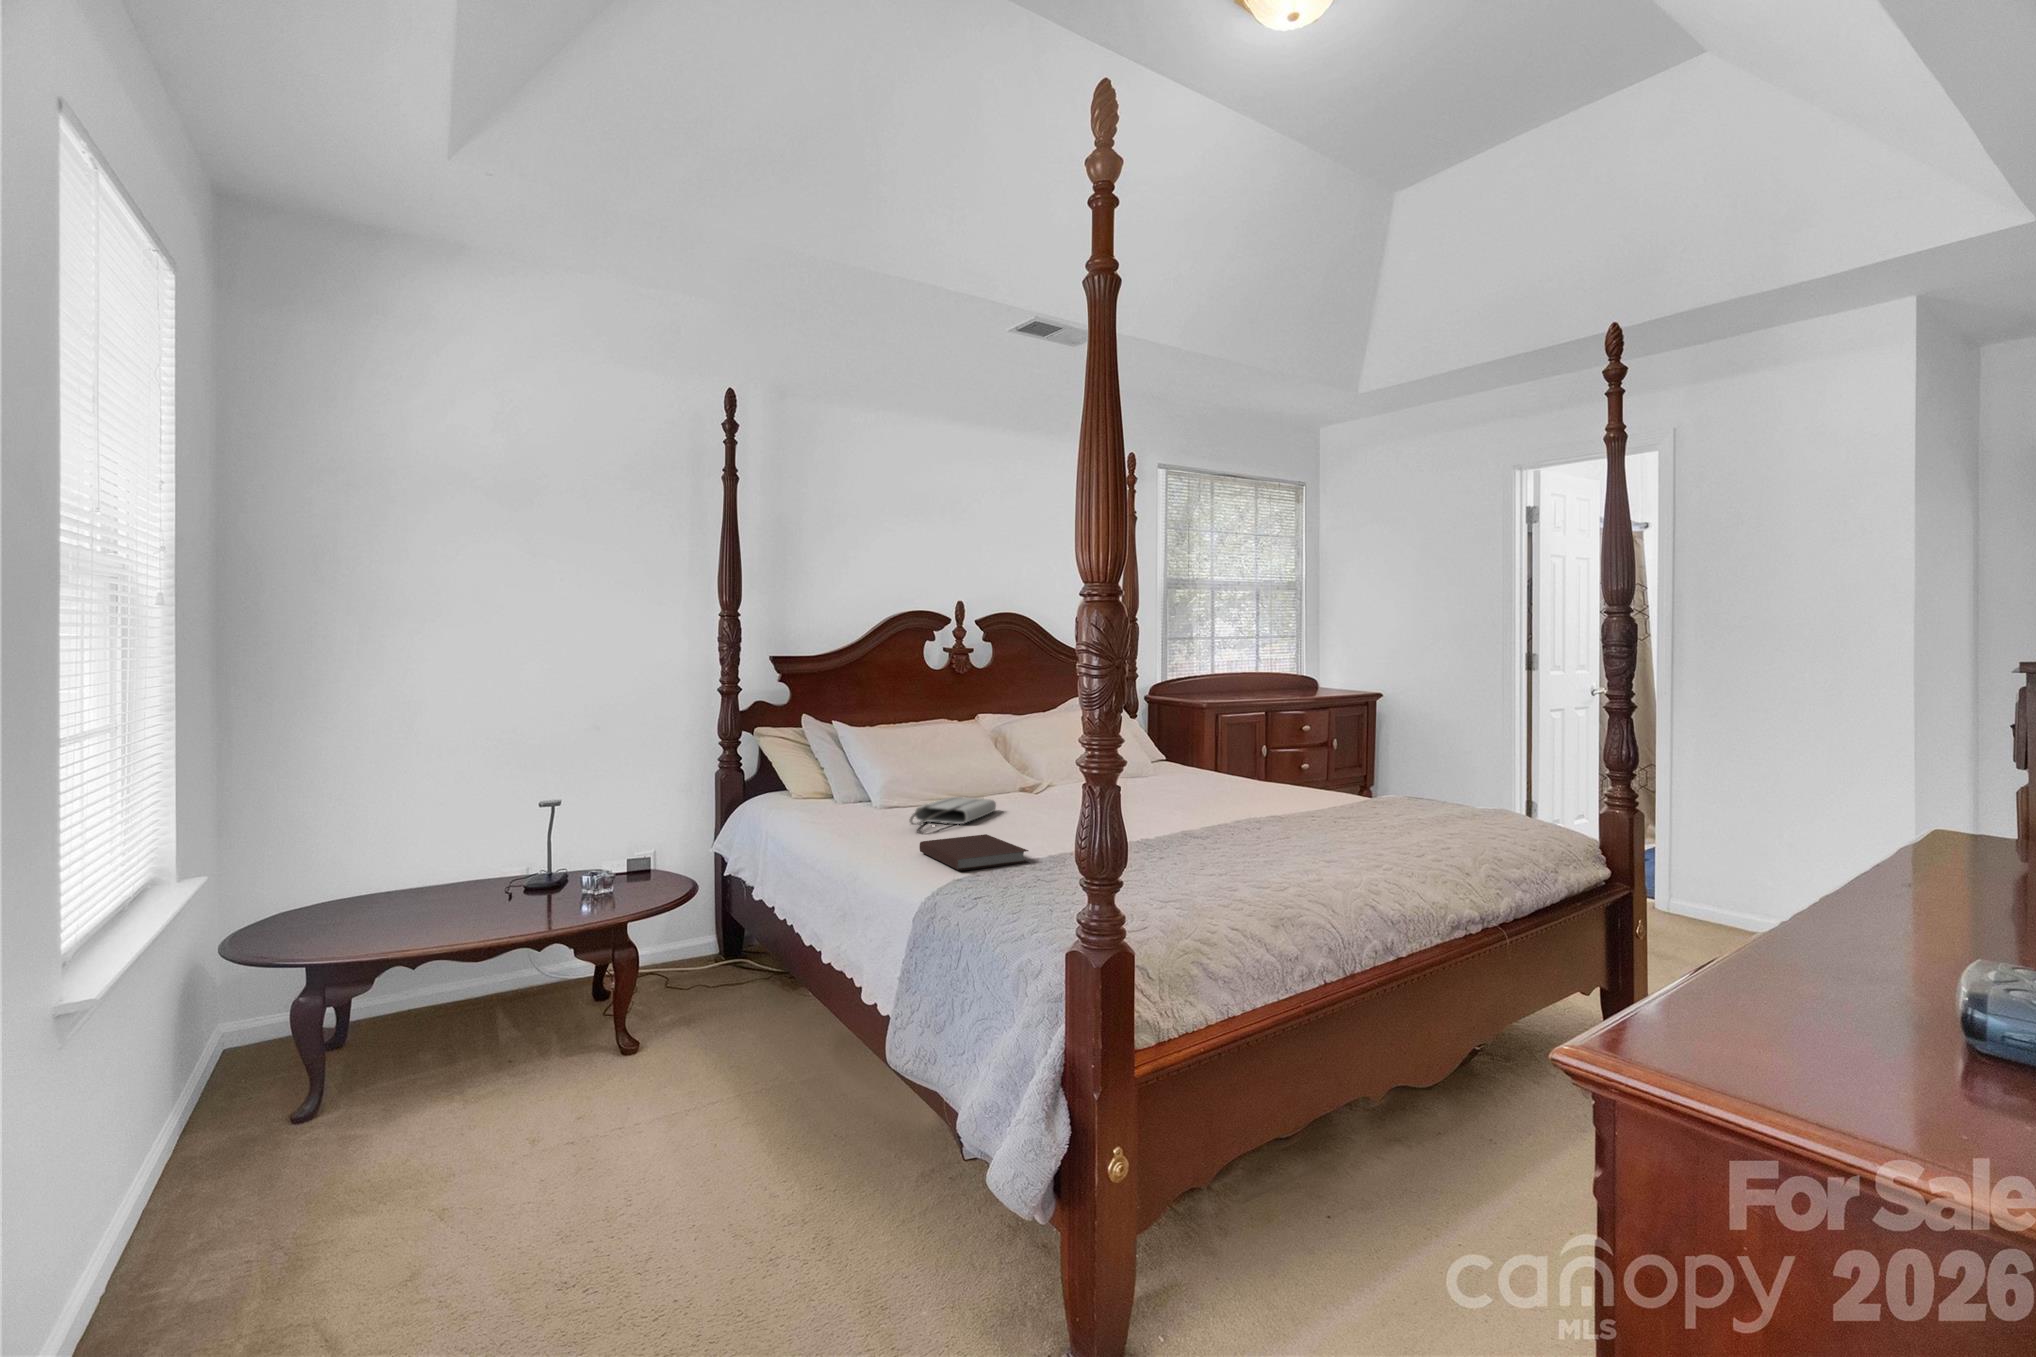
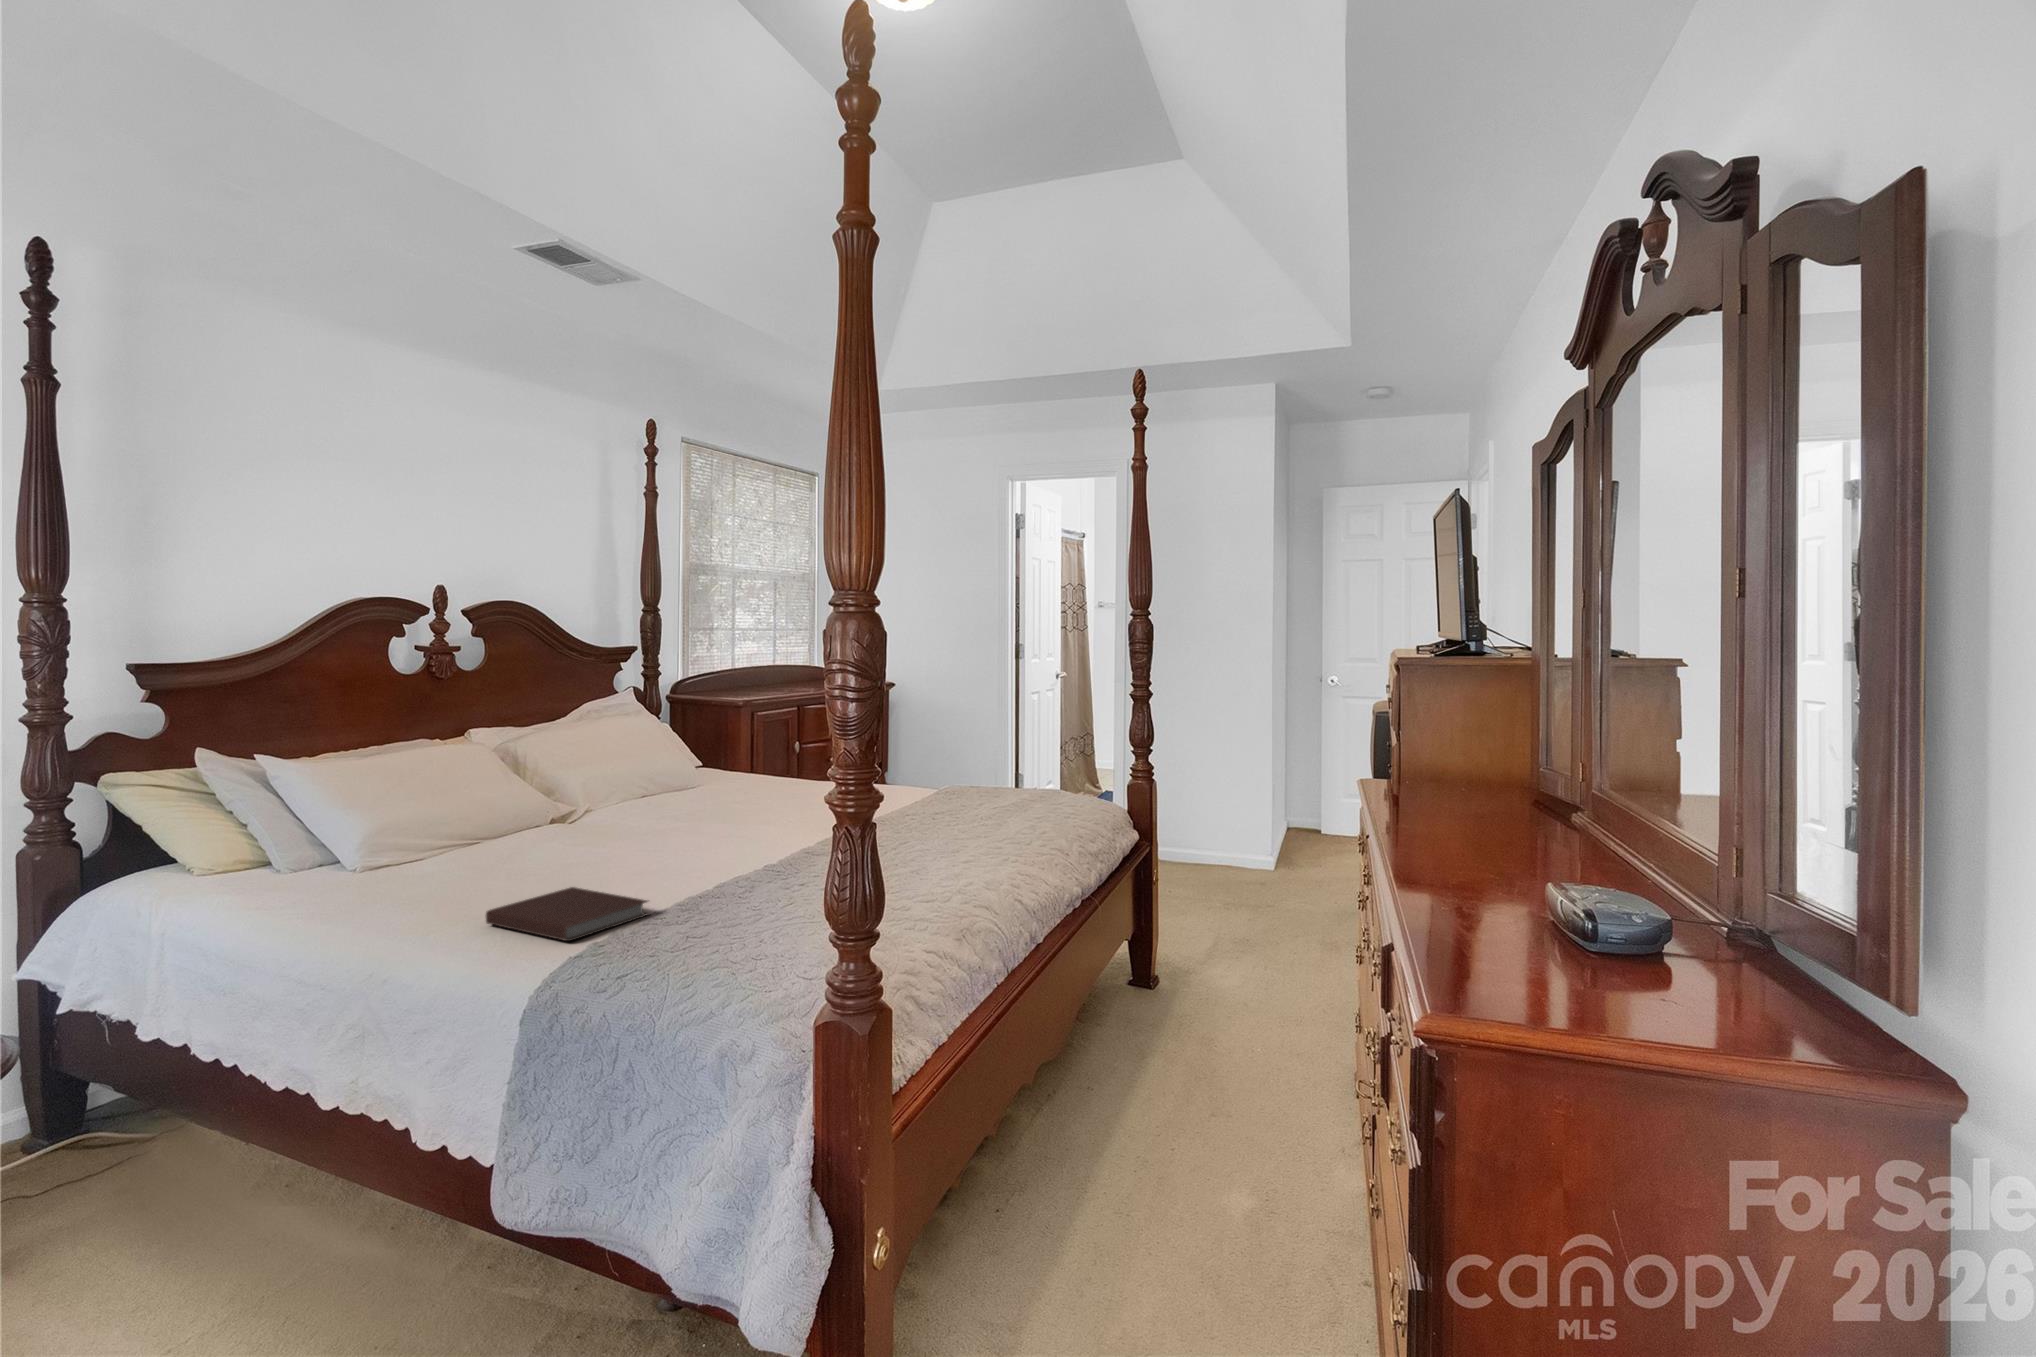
tote bag: present [909,797,996,826] -> none [439,839,548,888]

